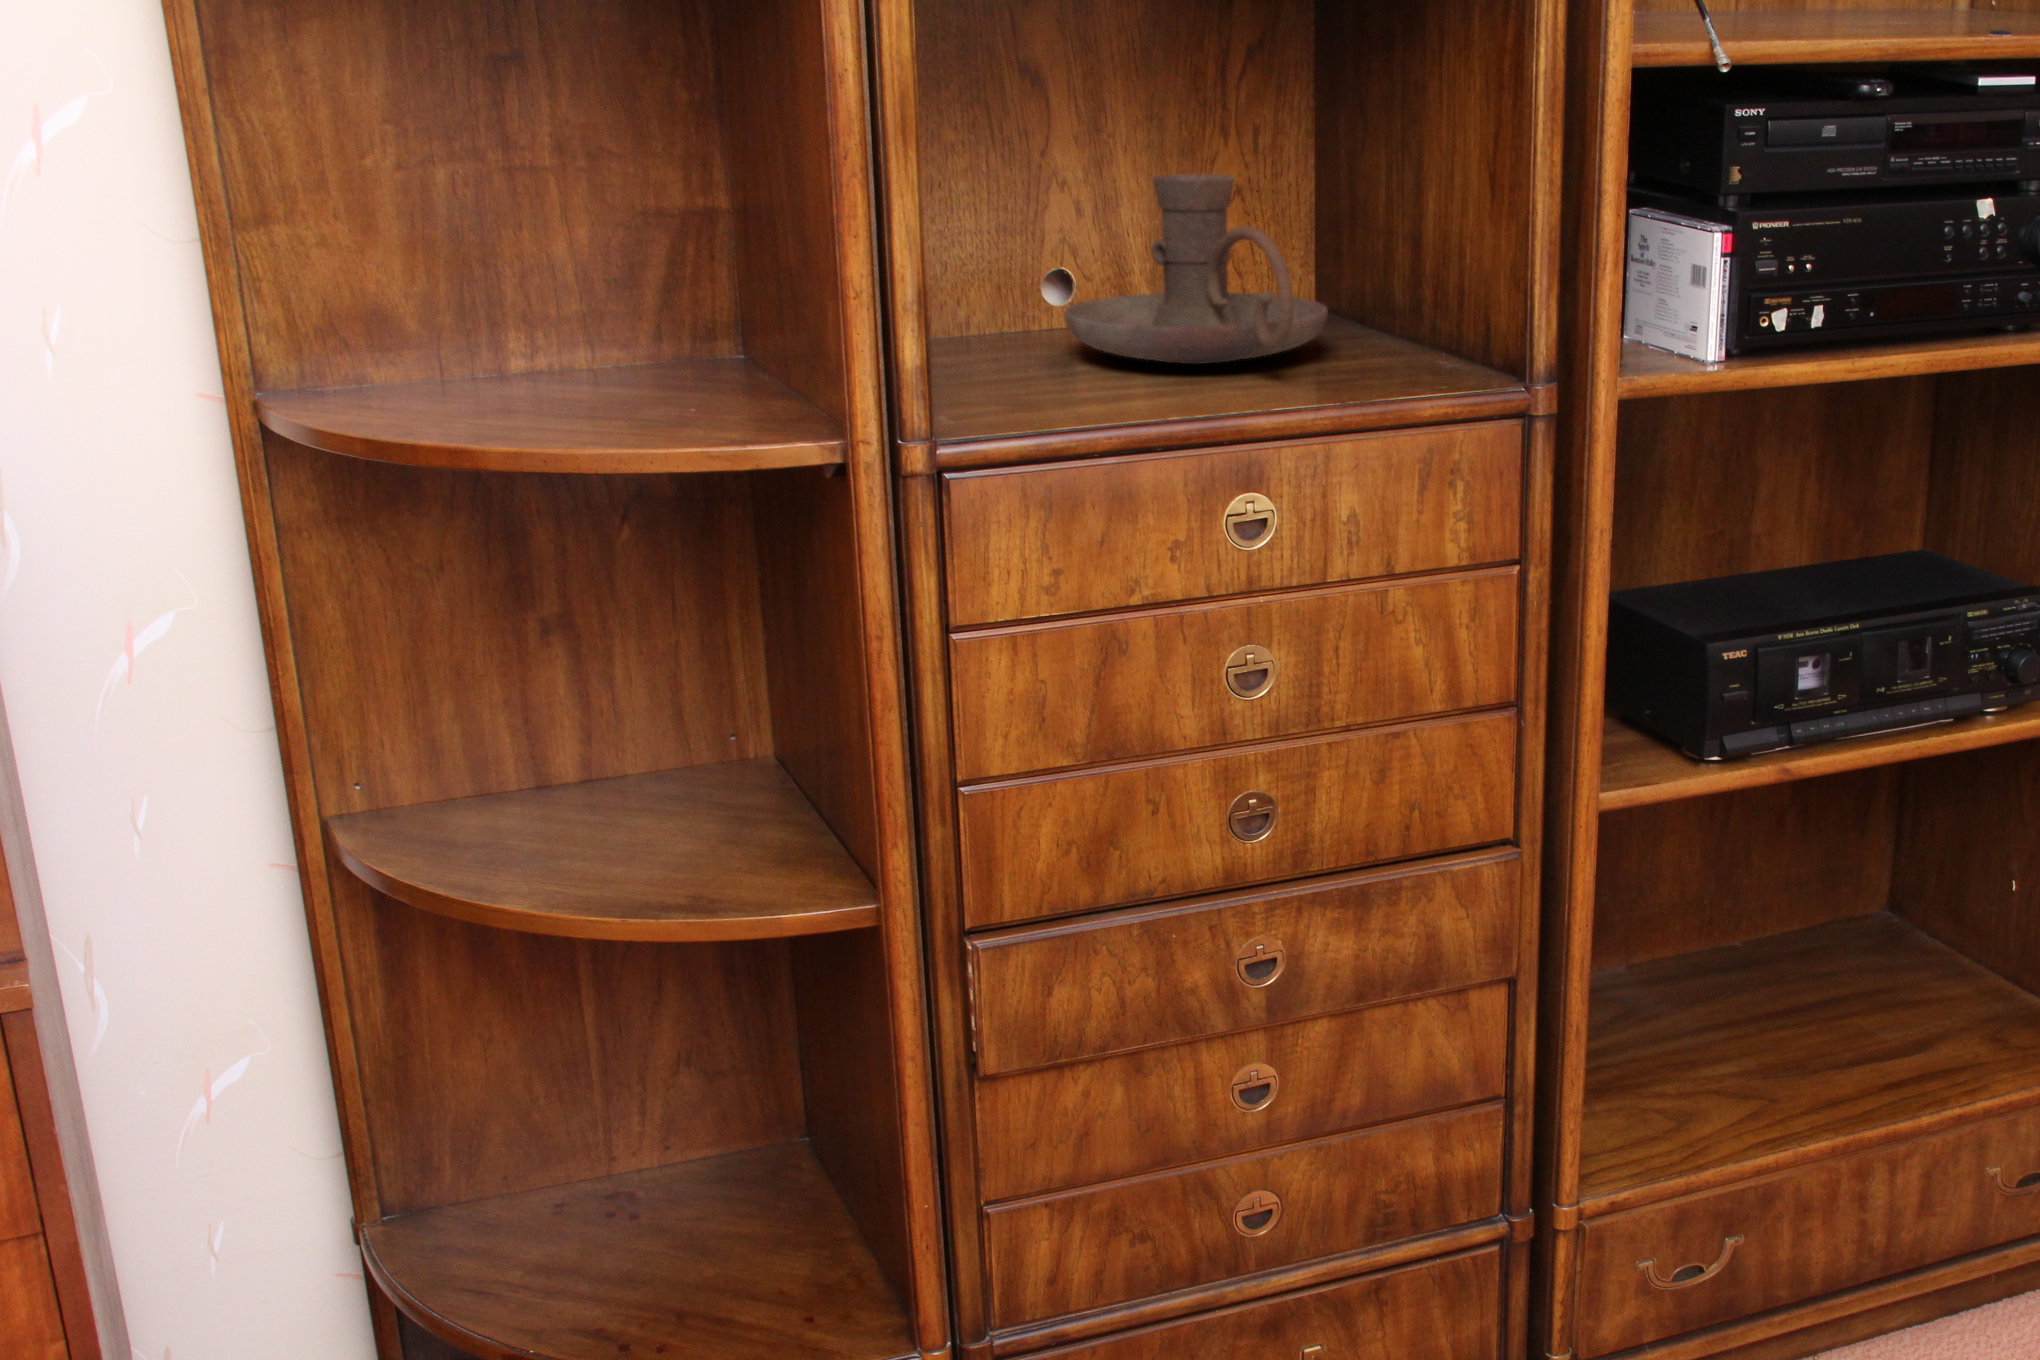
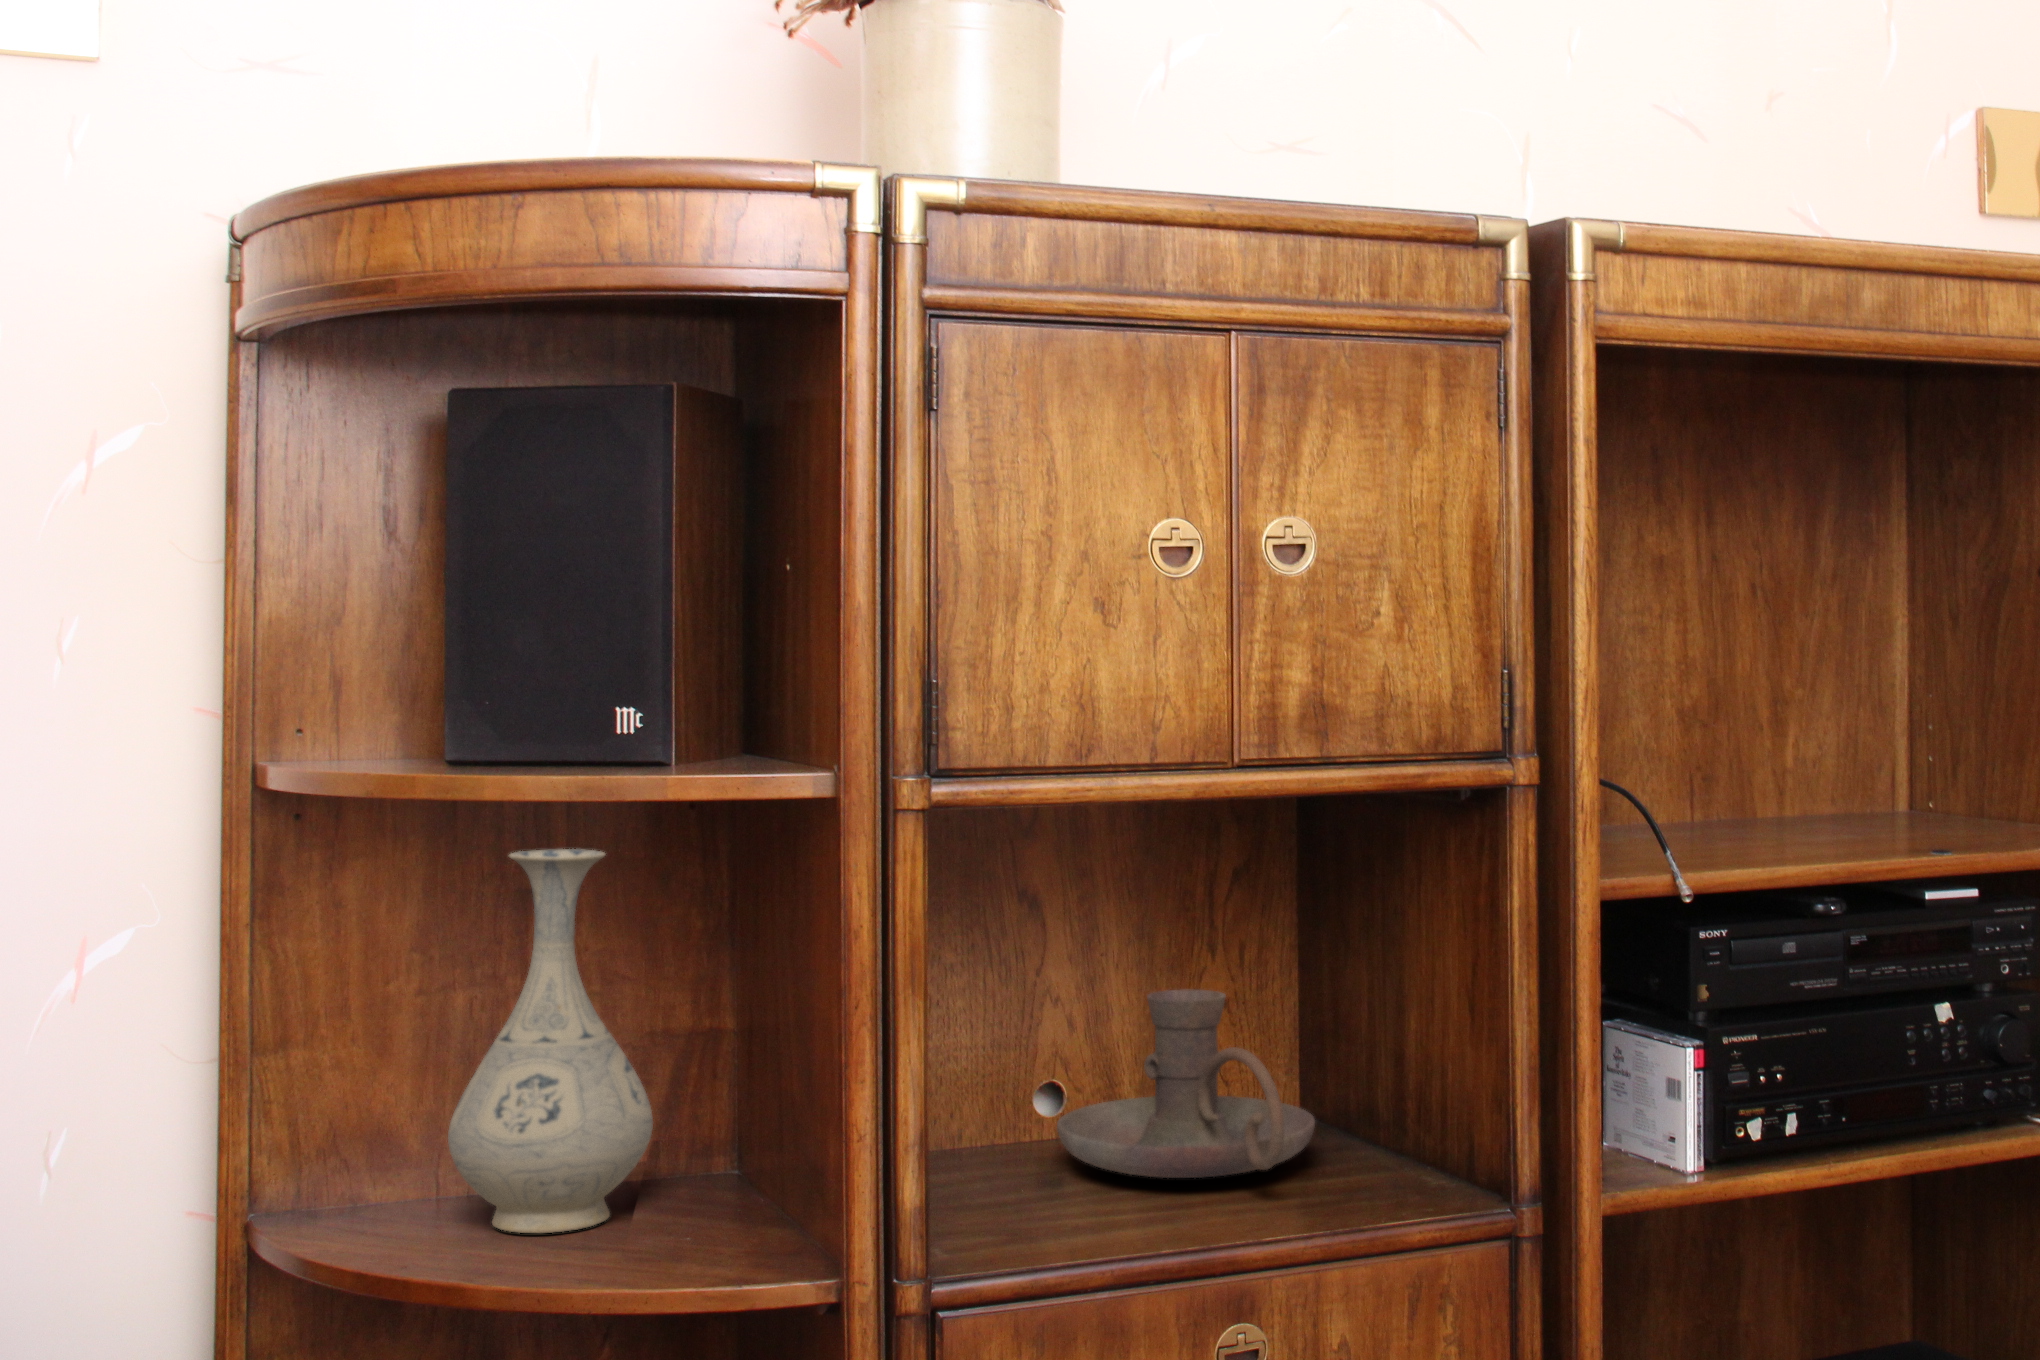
vase: none [441,5,649,405] -> present [448,849,653,1233]

